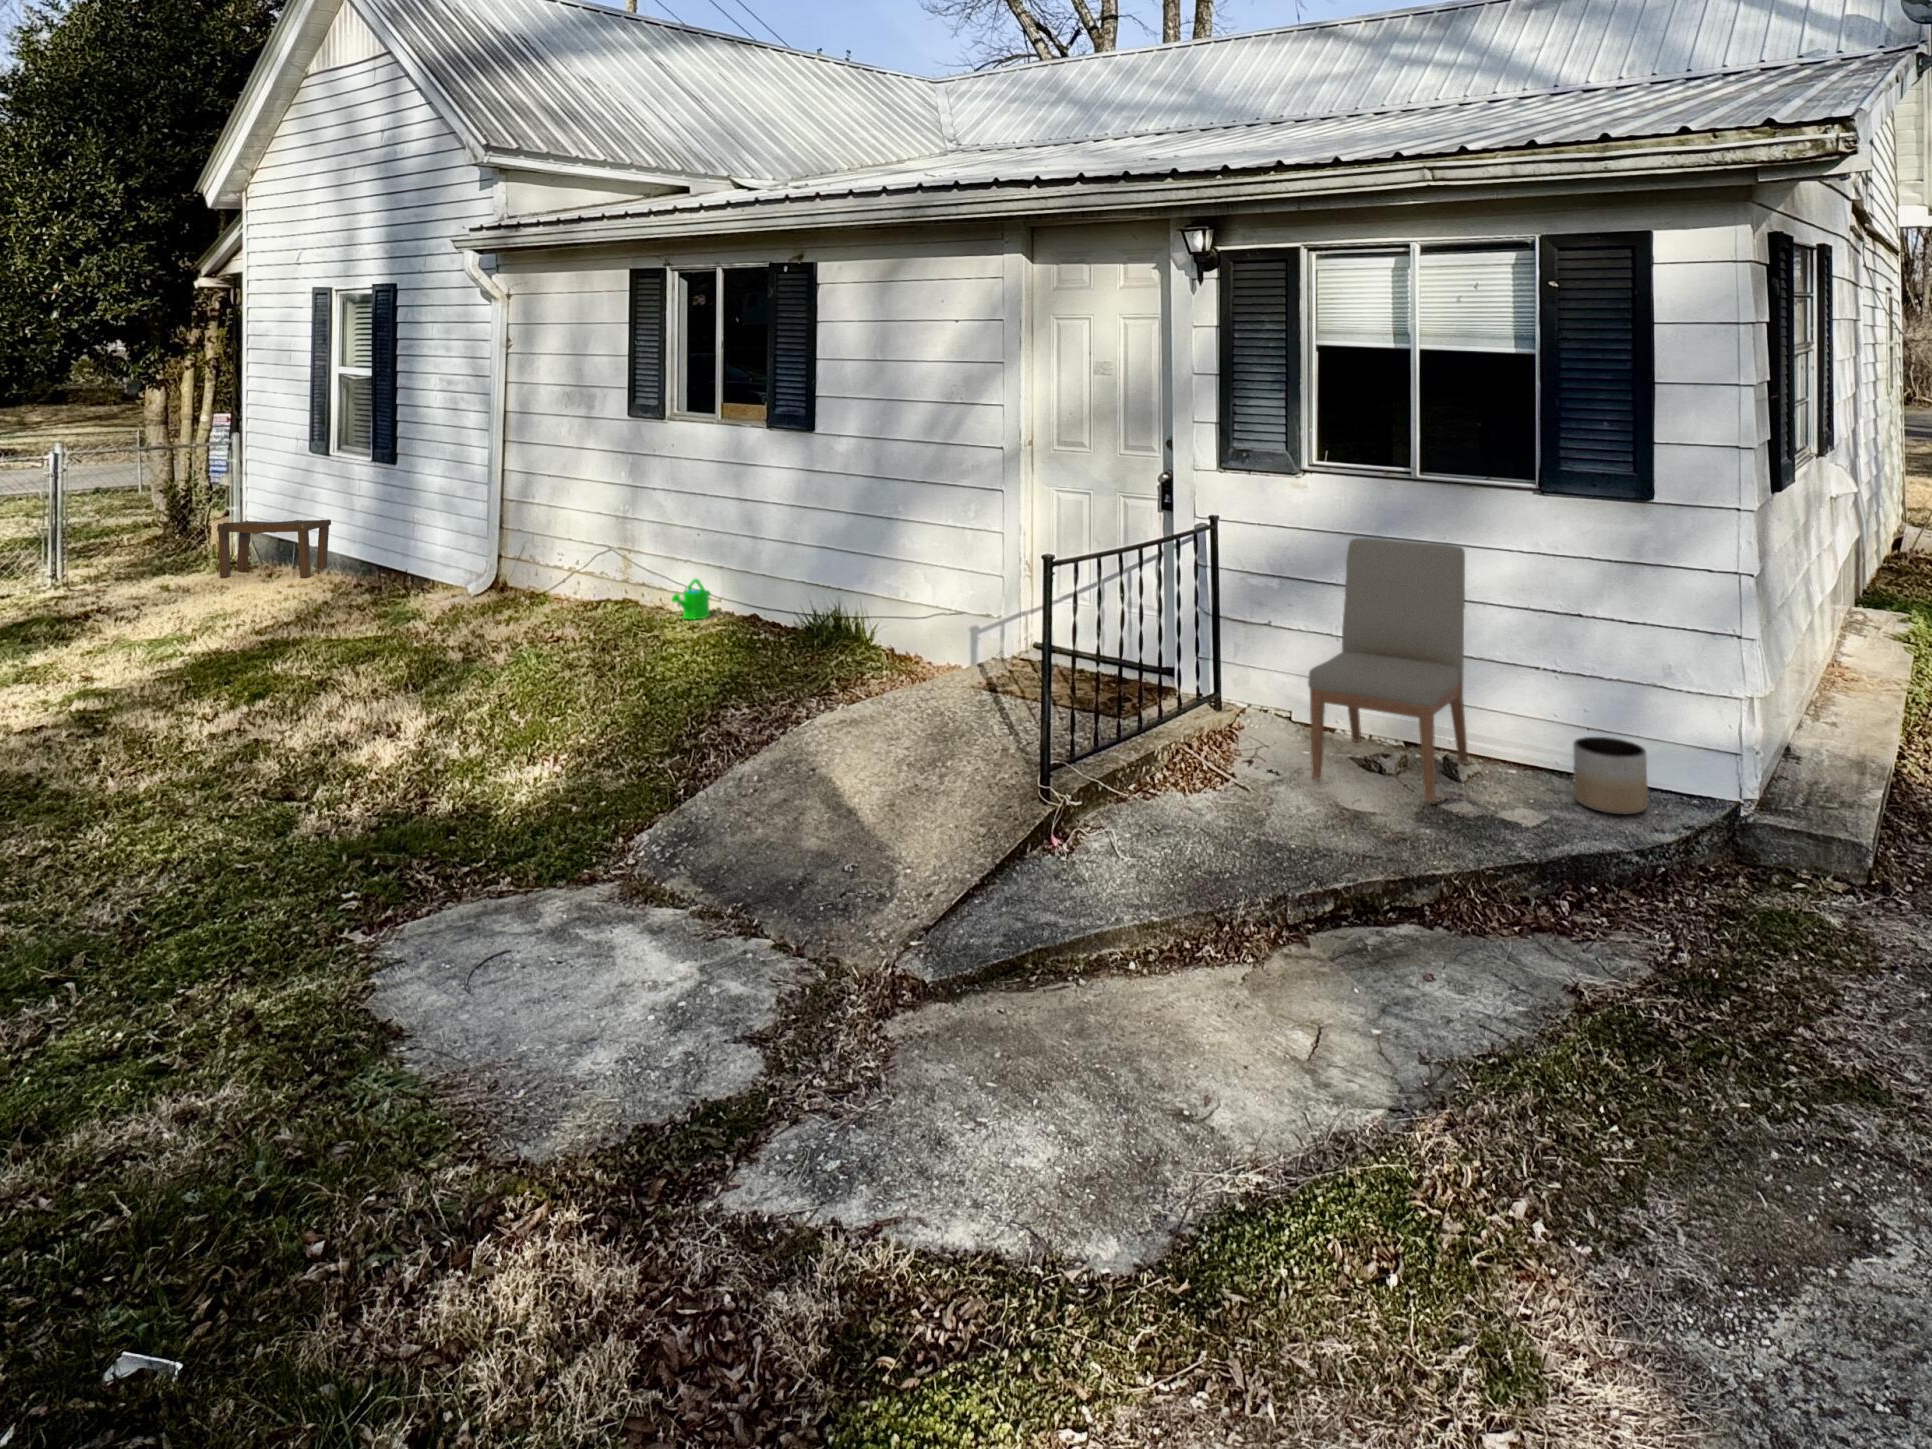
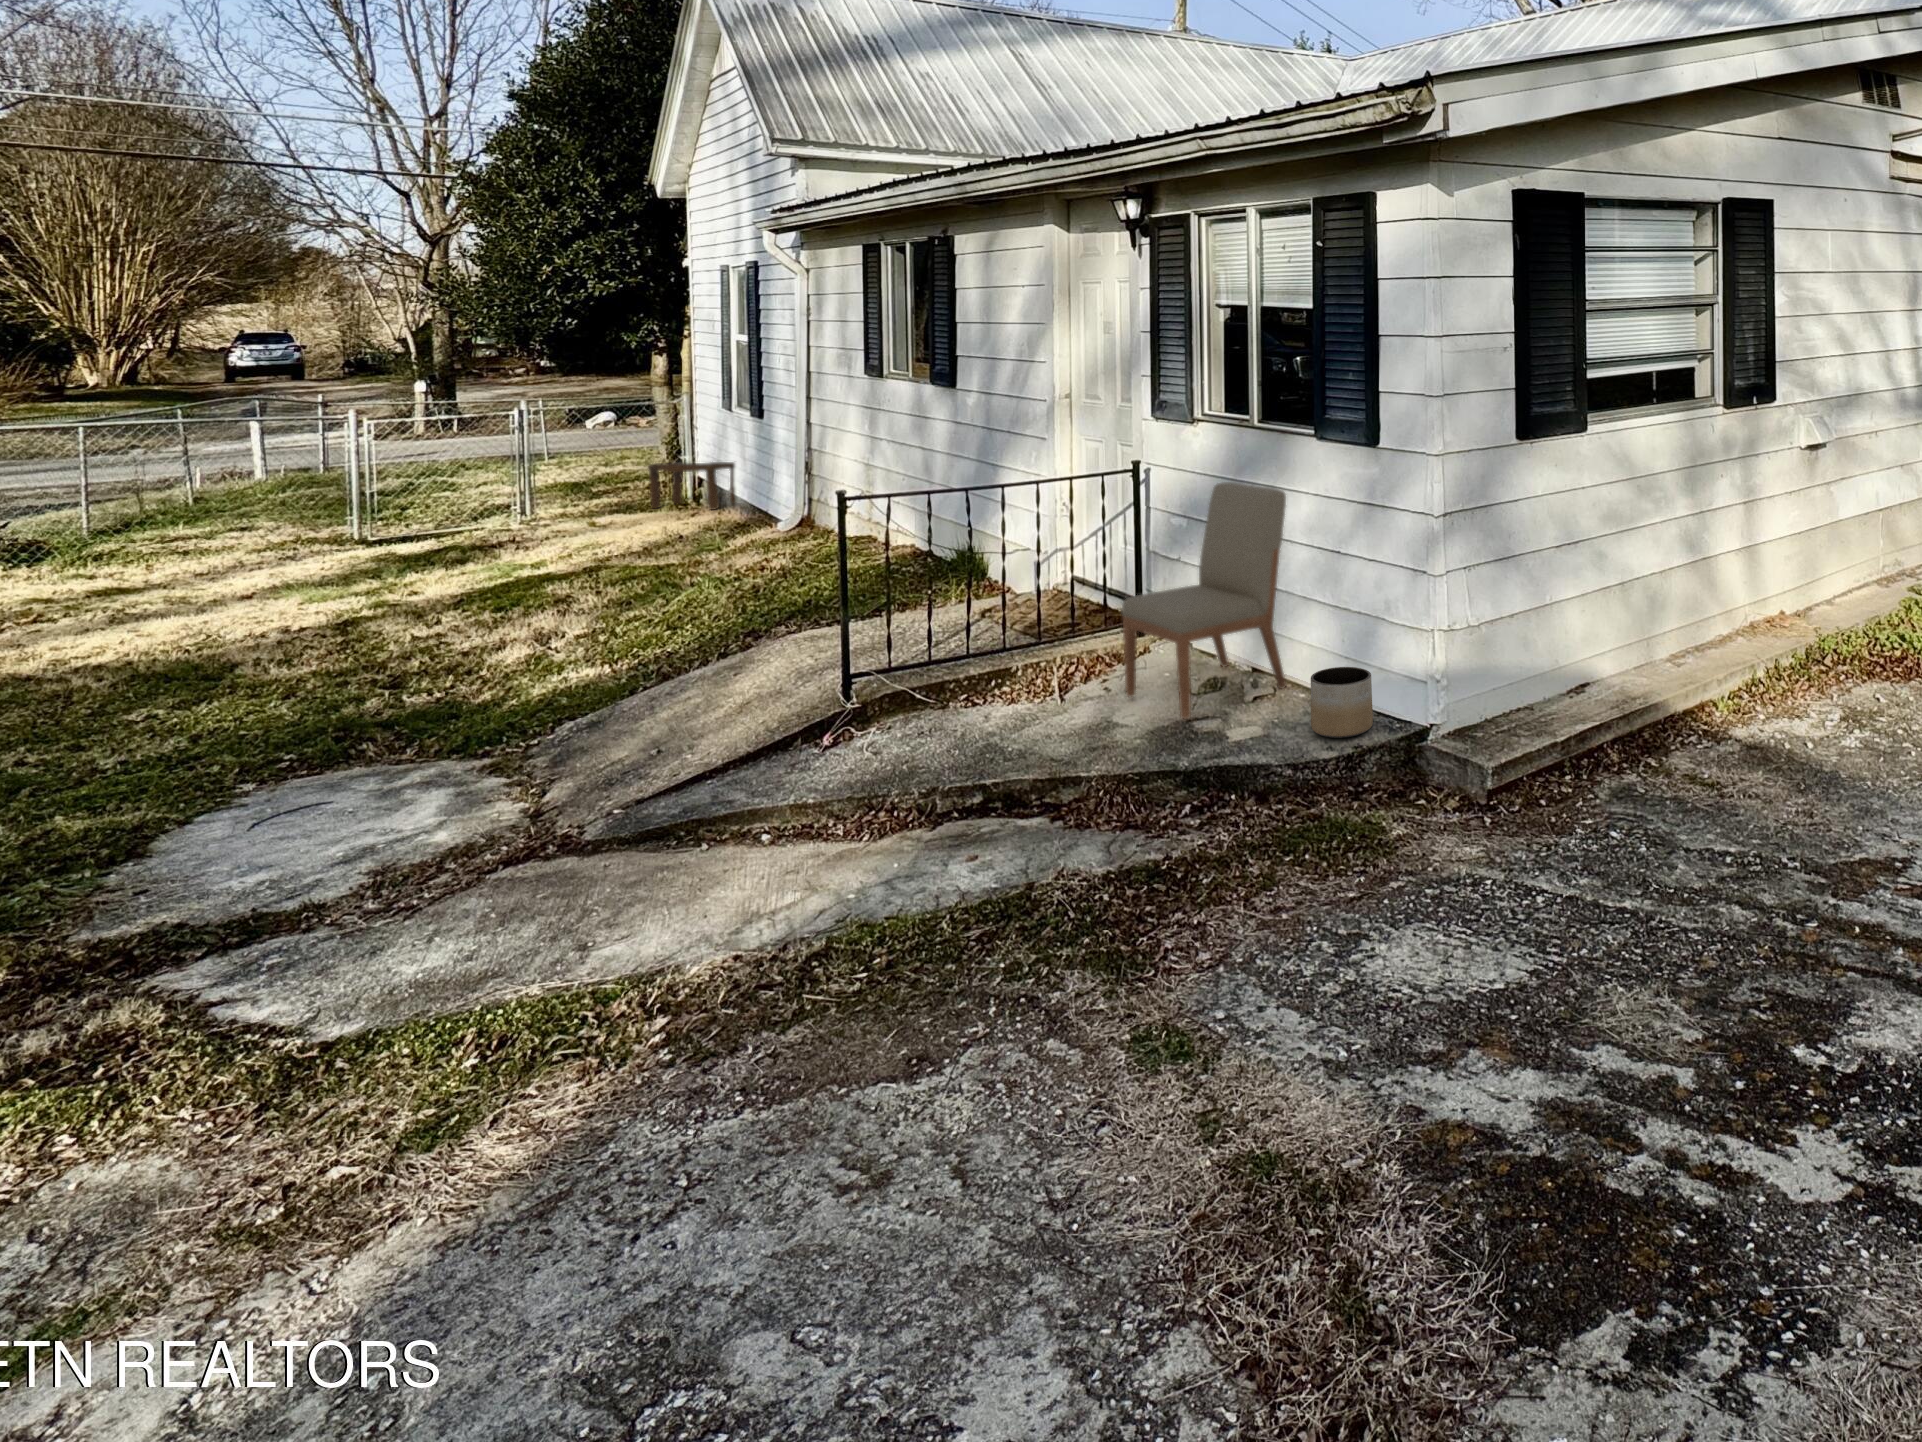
watering can: present [671,579,711,620] -> none [885,514,934,549]

